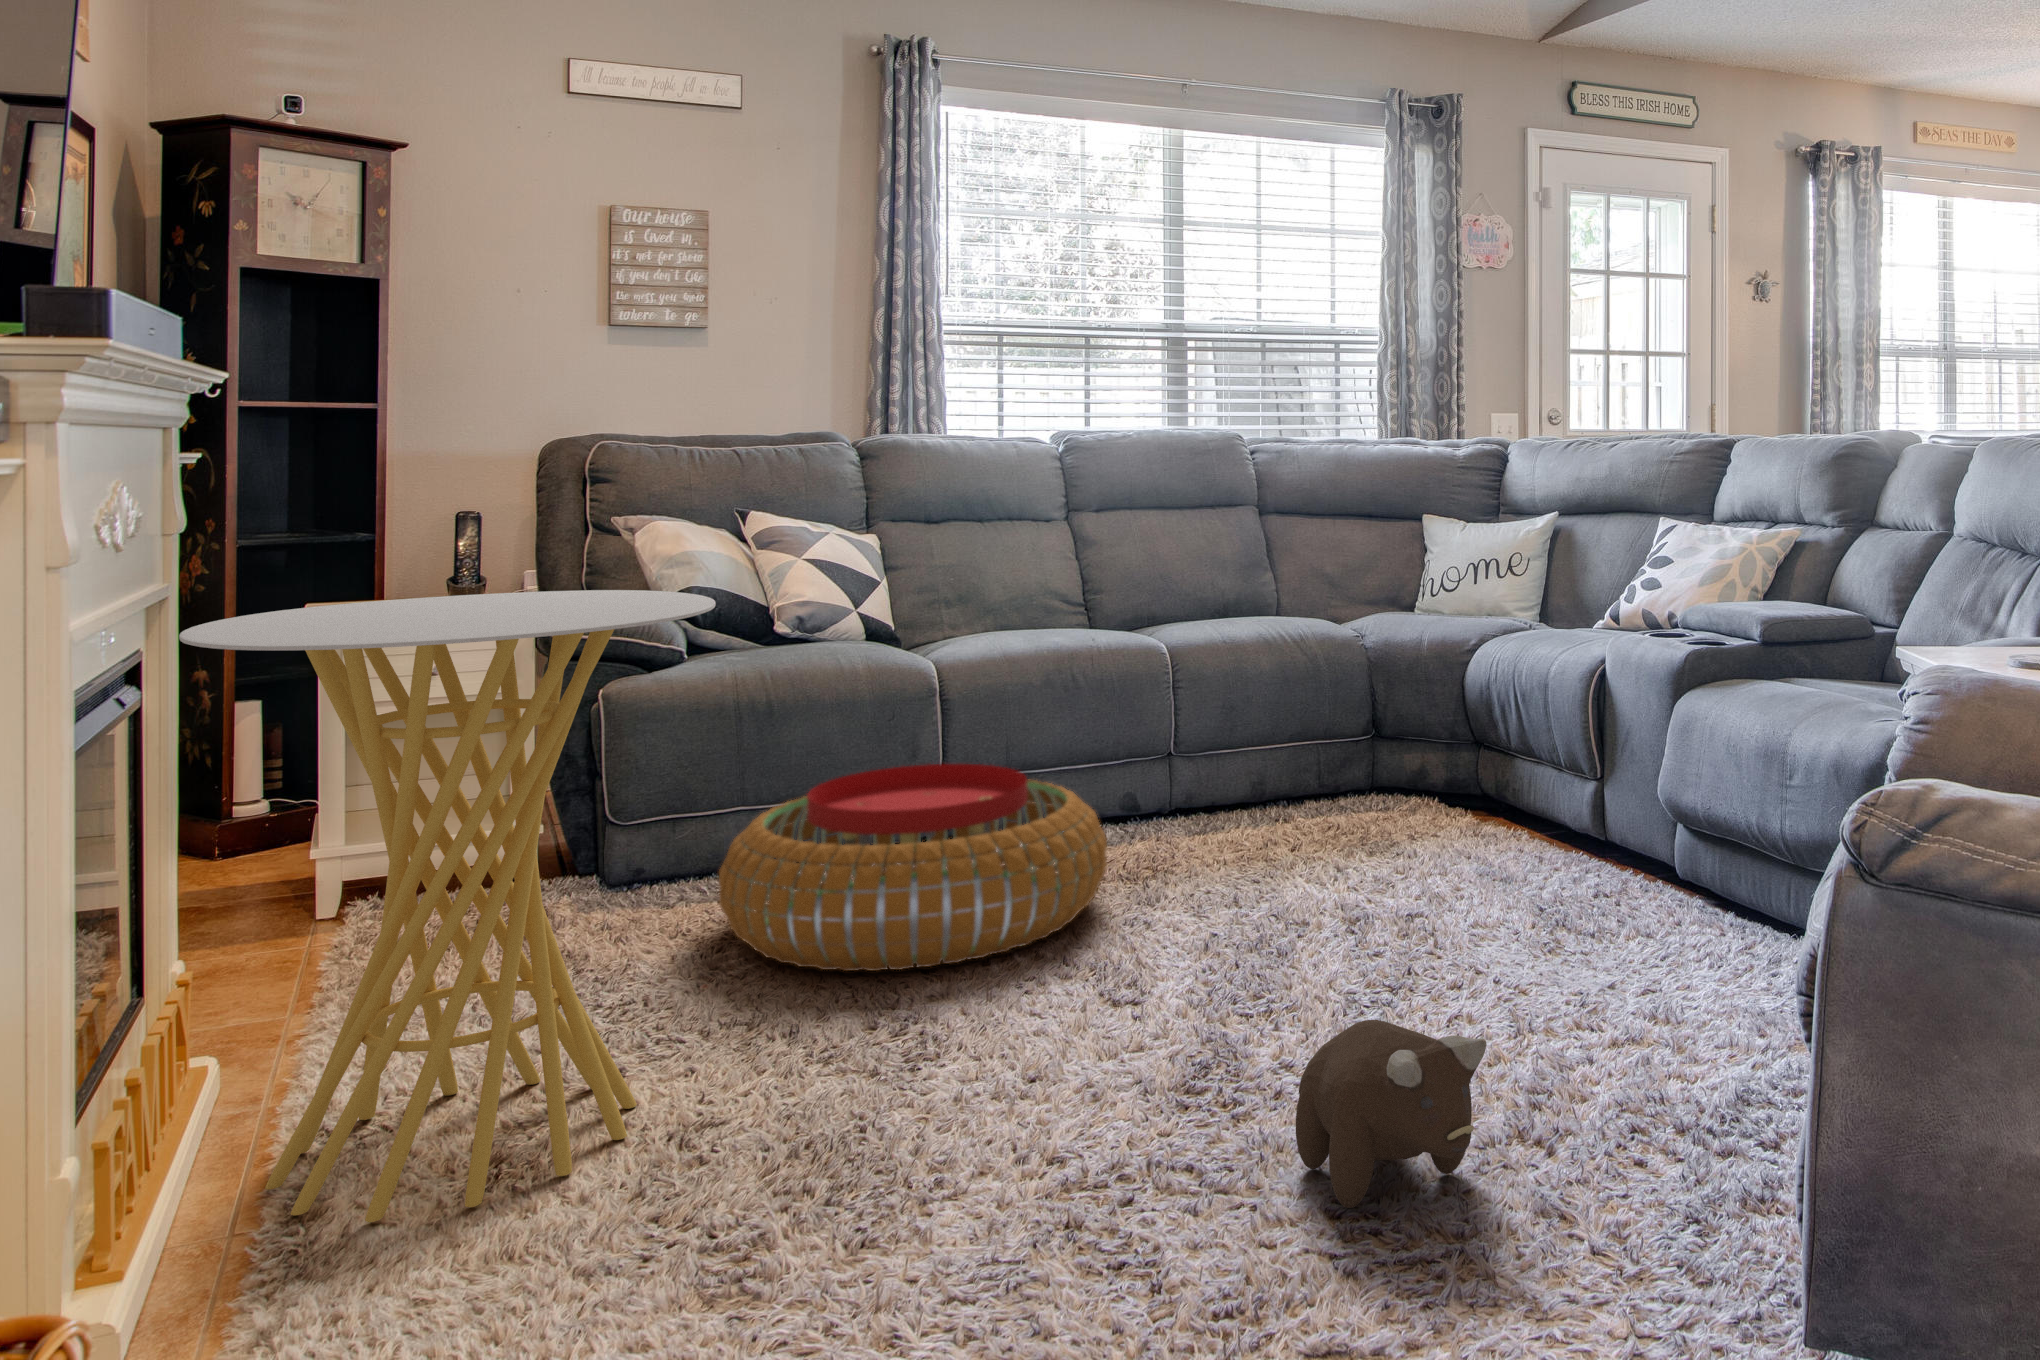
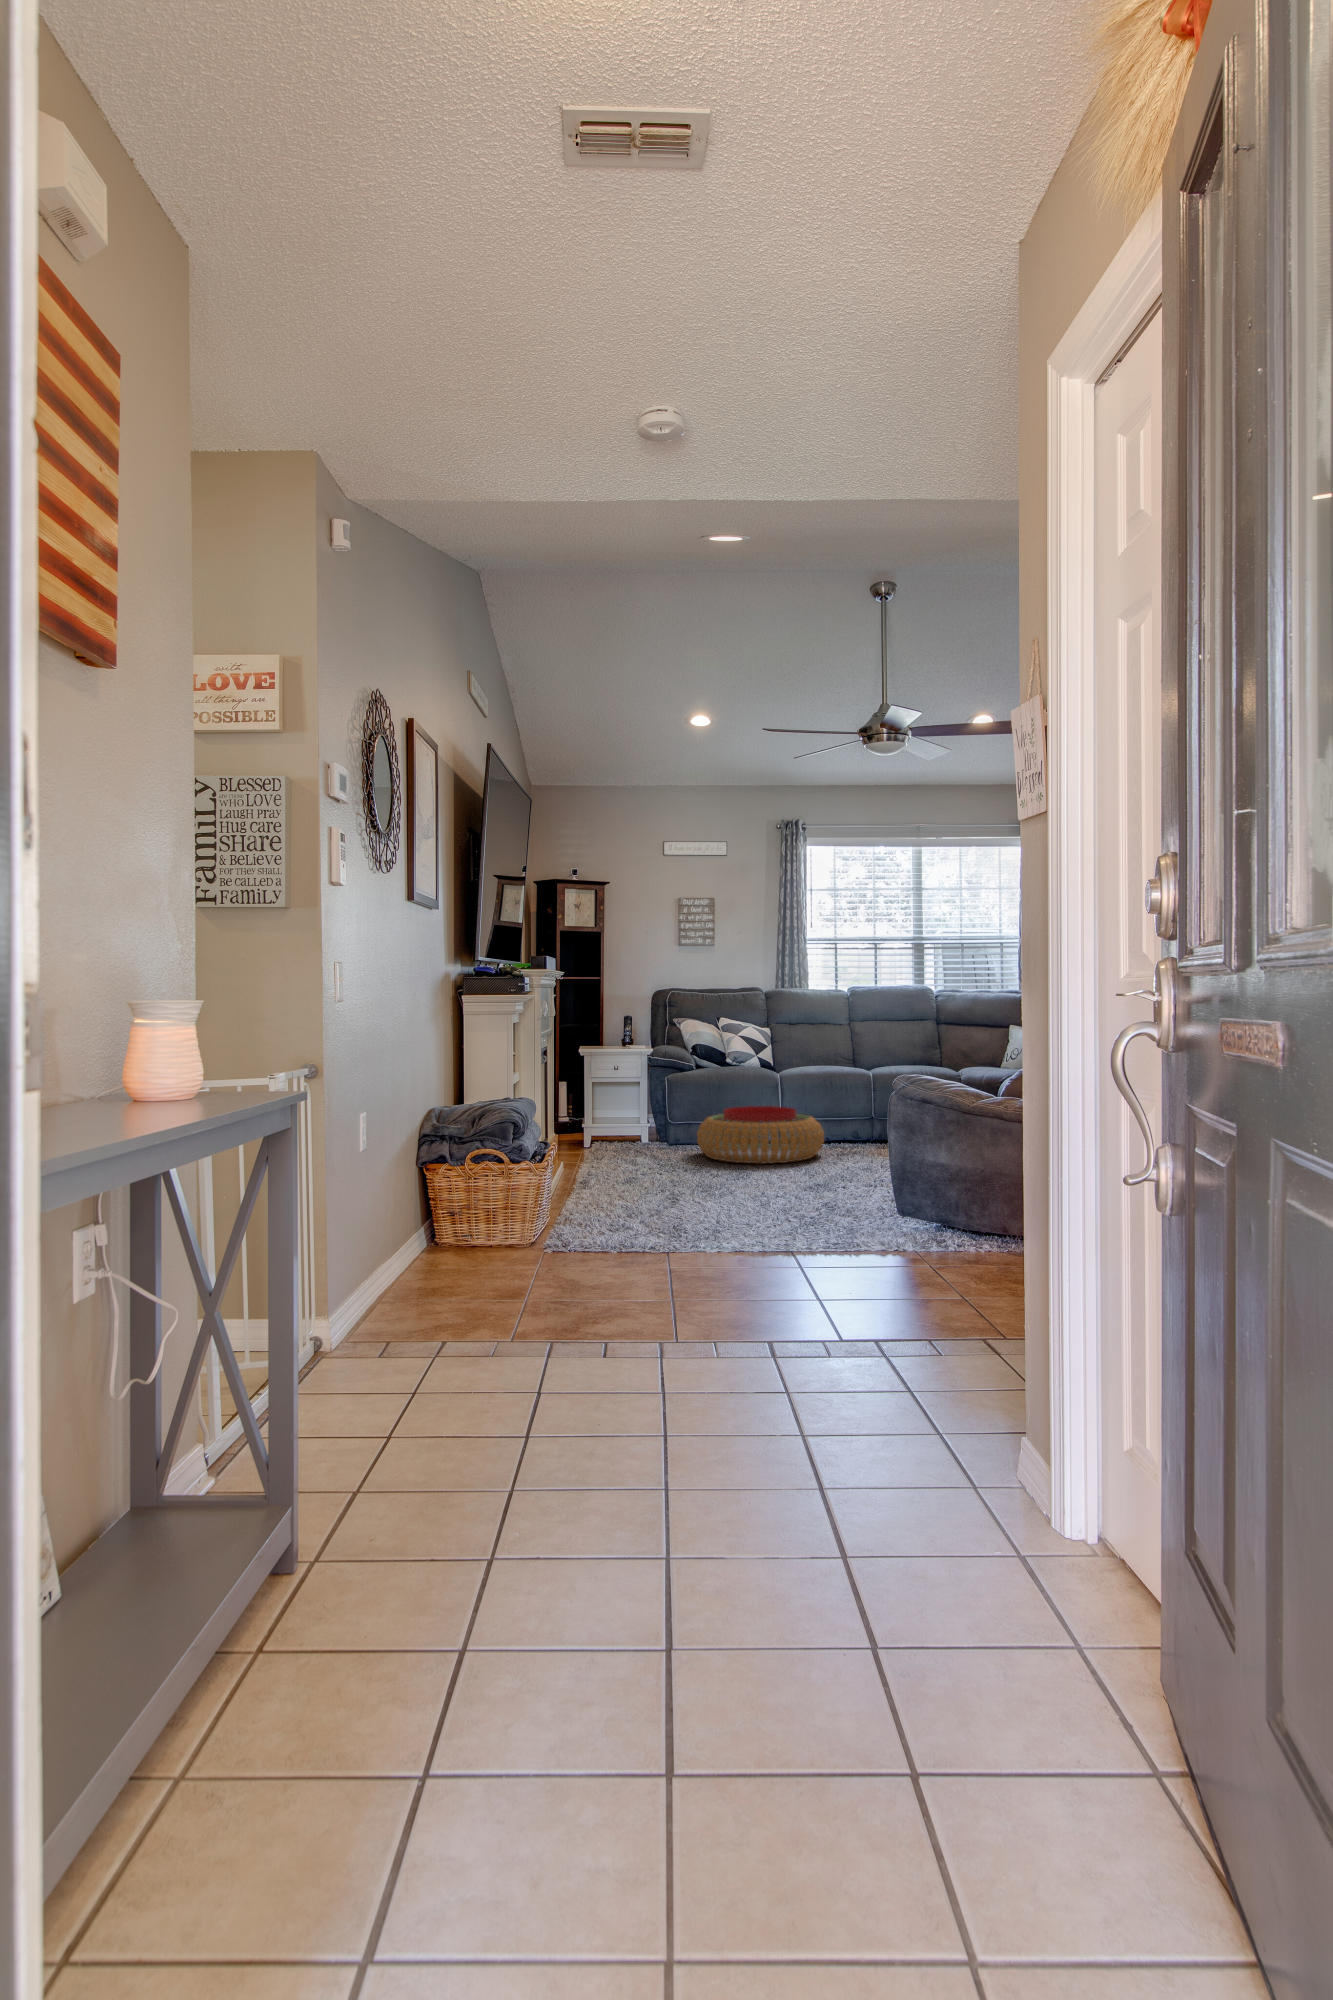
side table: present [179,590,716,1222] -> none [558,1035,682,1185]
plush toy: present [1296,1020,1487,1208] -> none [823,1159,870,1205]

